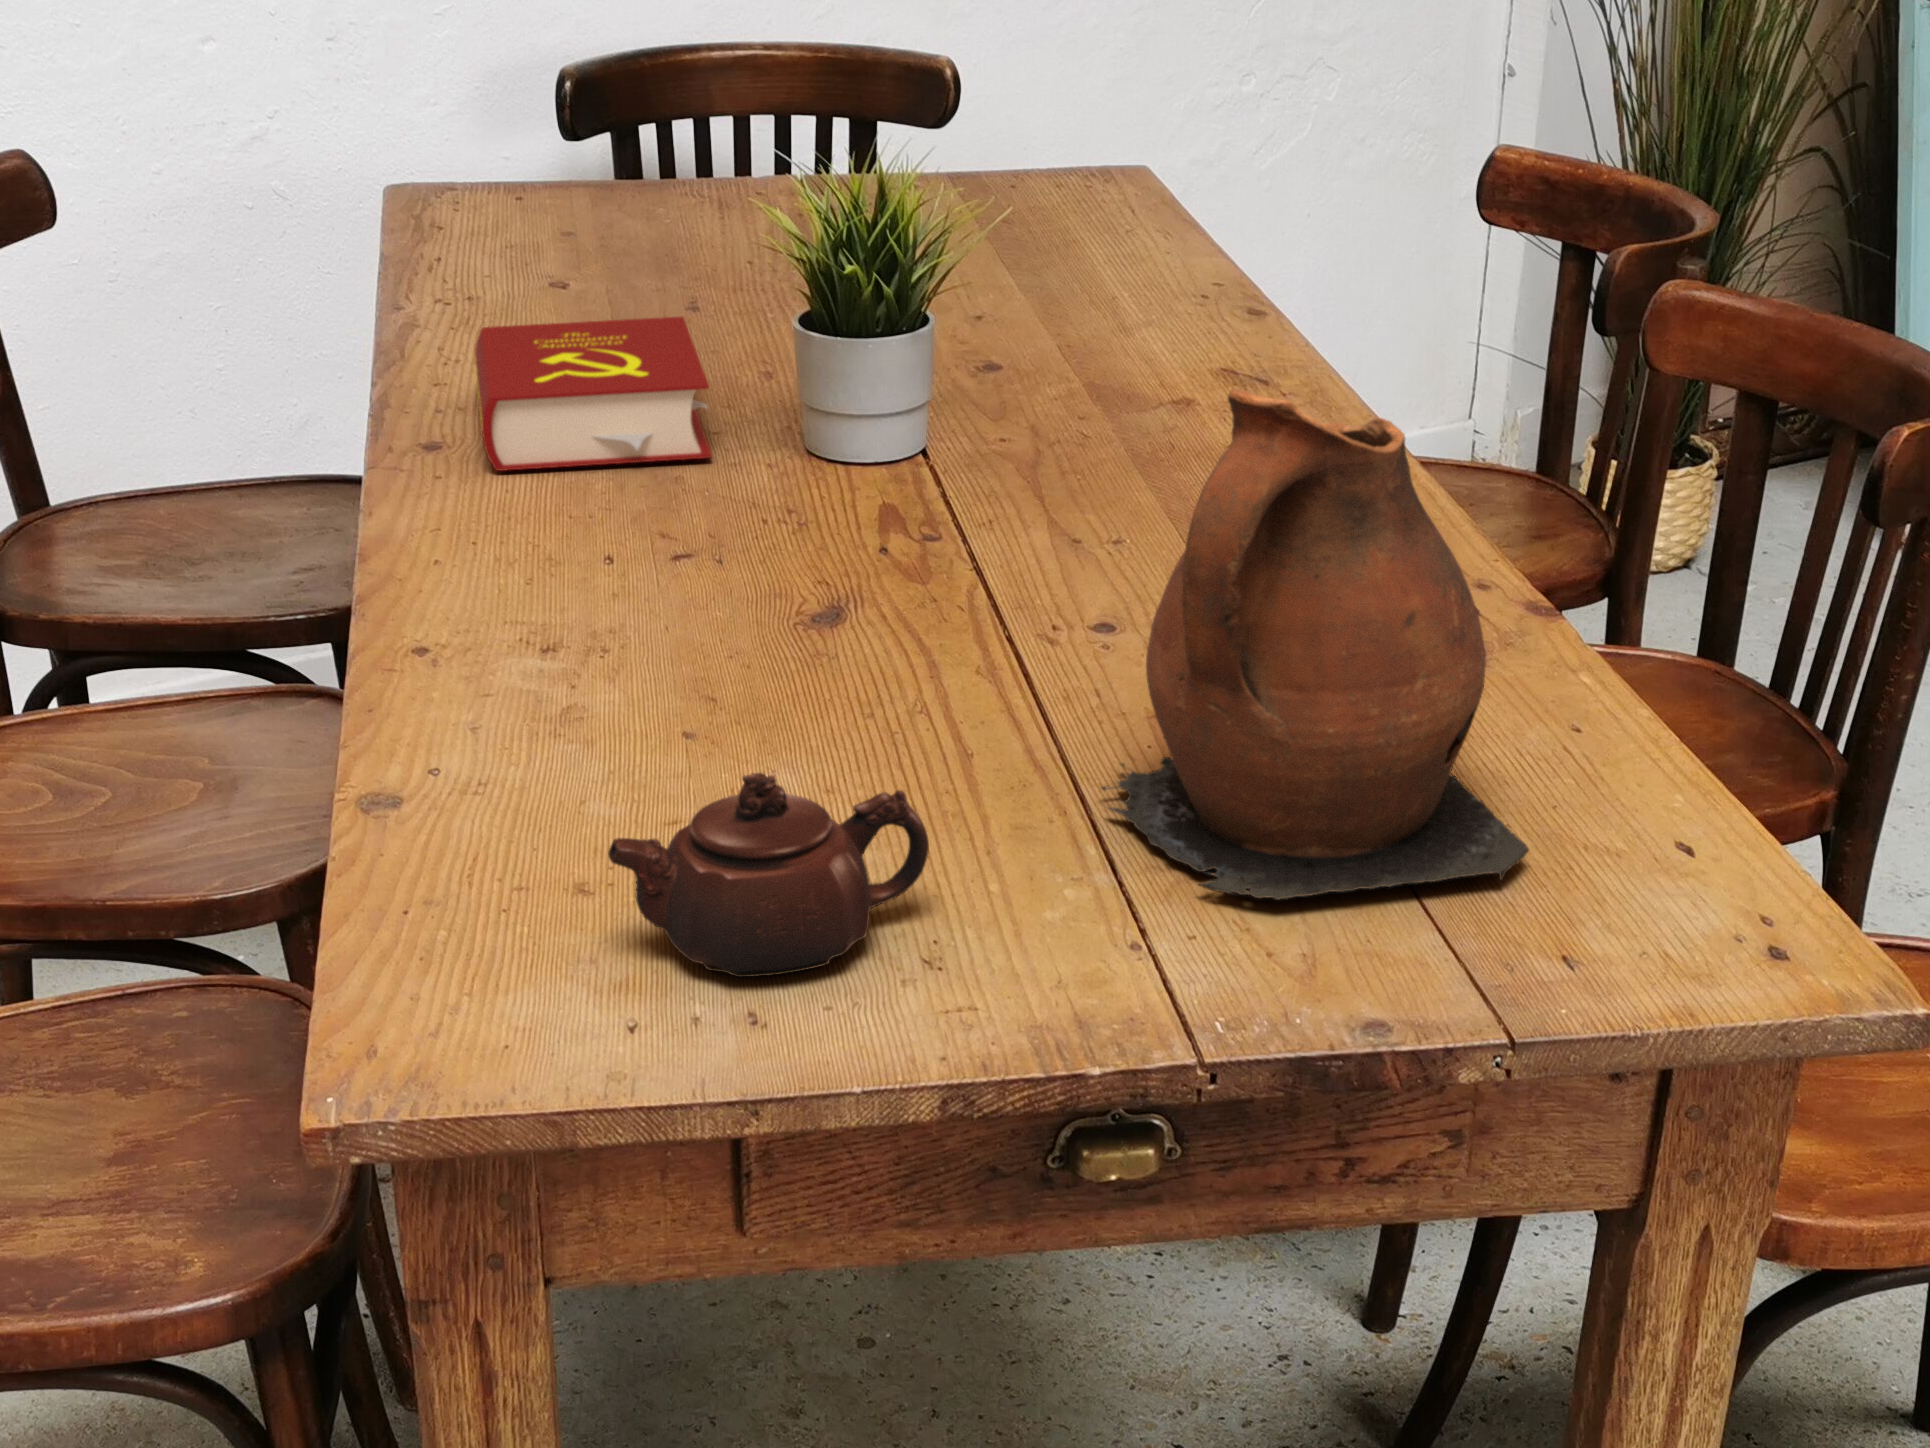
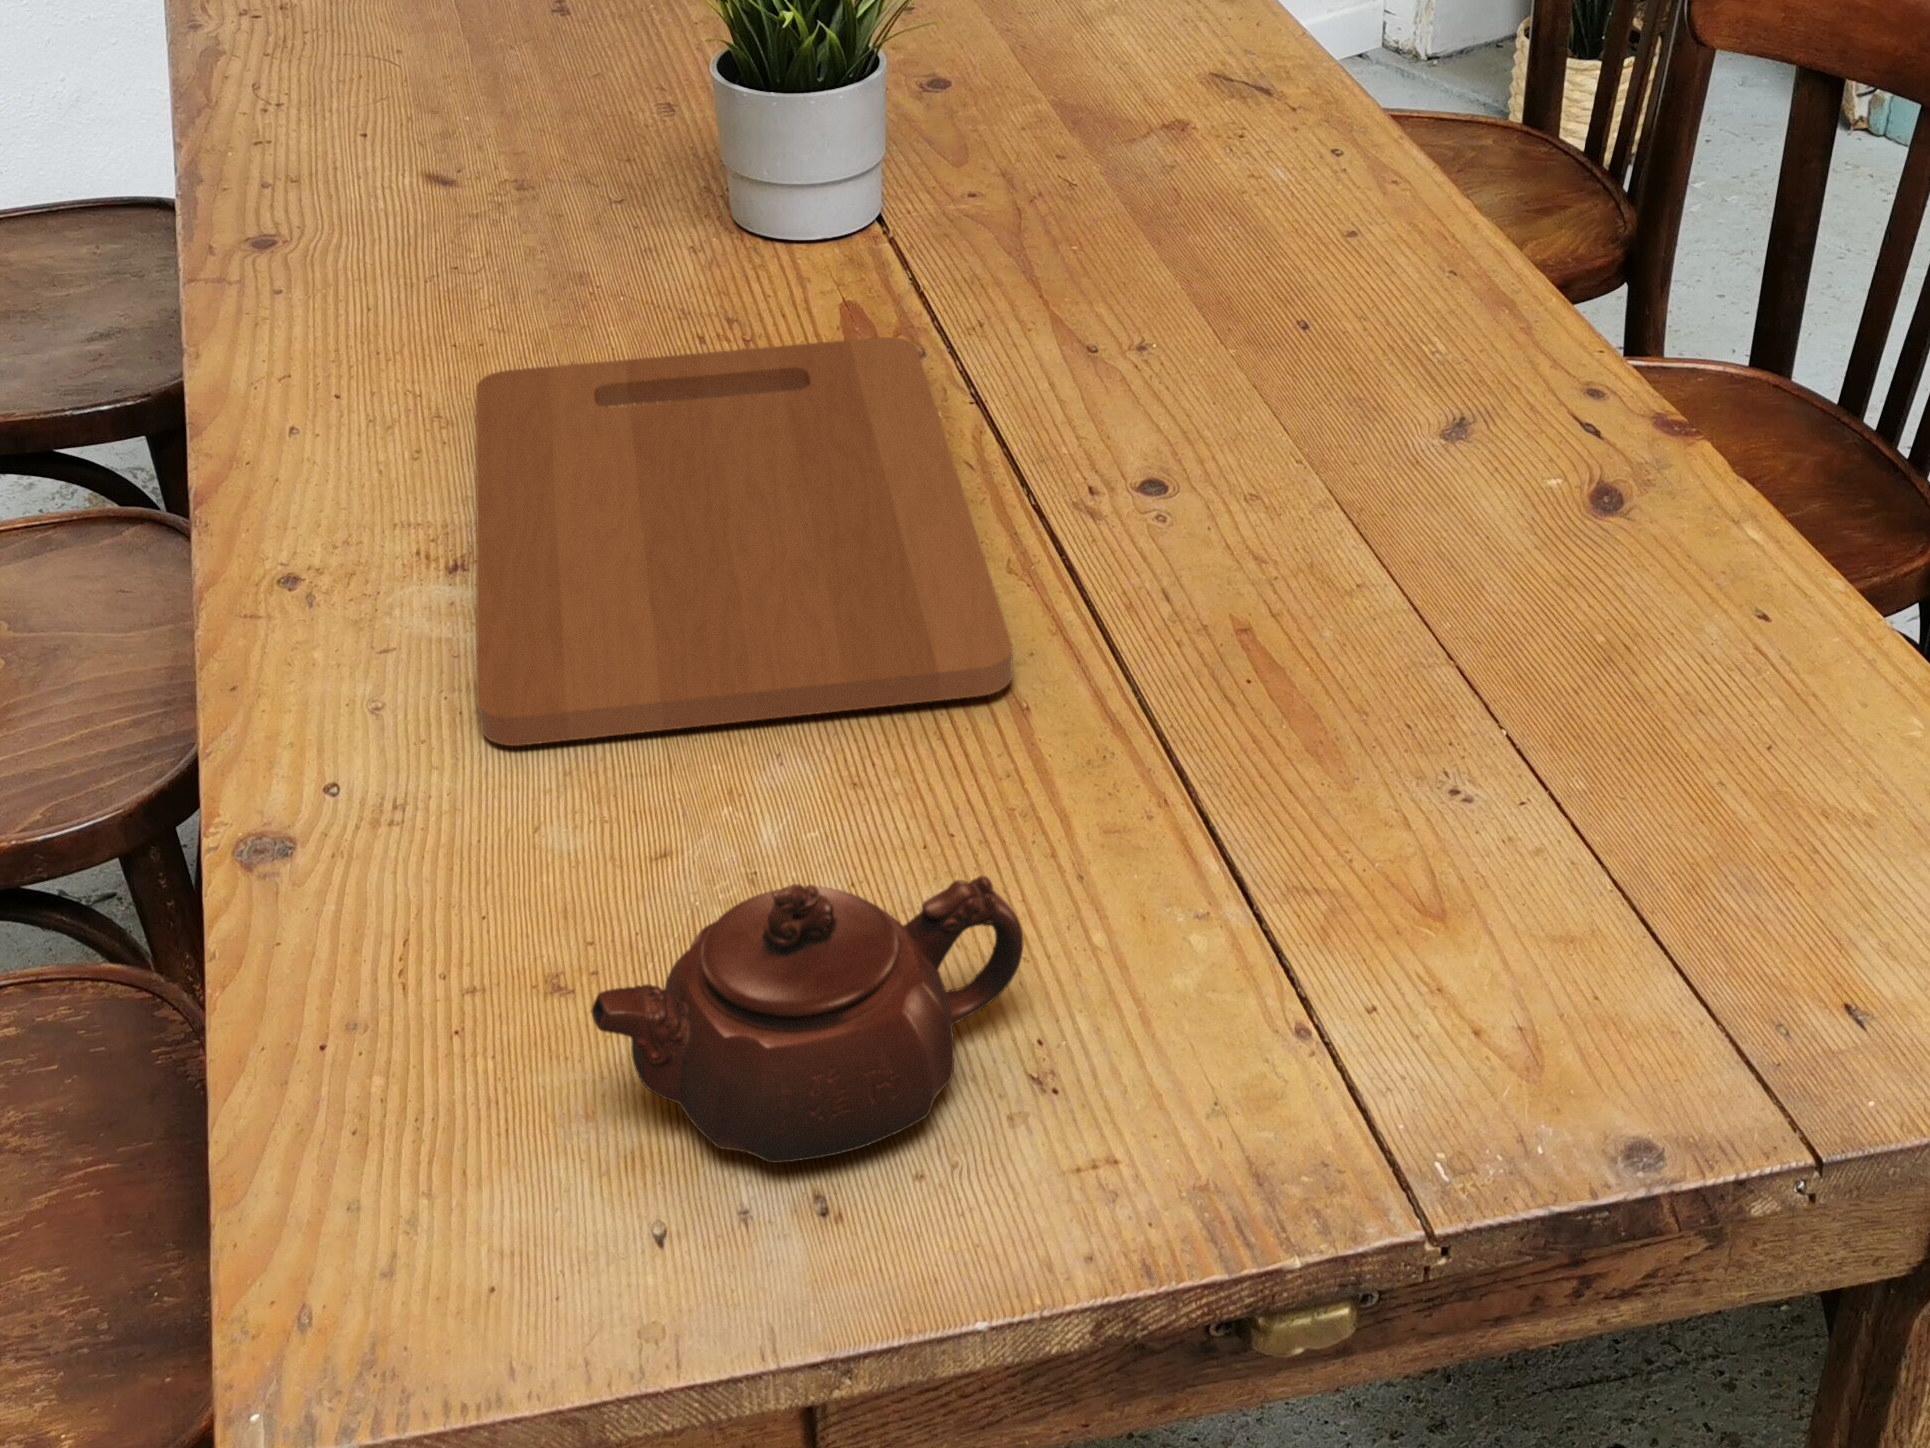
book: present [475,317,712,471] -> none [304,43,621,277]
ceramic pitcher: present [1101,389,1529,900] -> none [1209,305,1779,965]
cutting board: none [556,521,964,747] -> present [476,337,1013,746]

